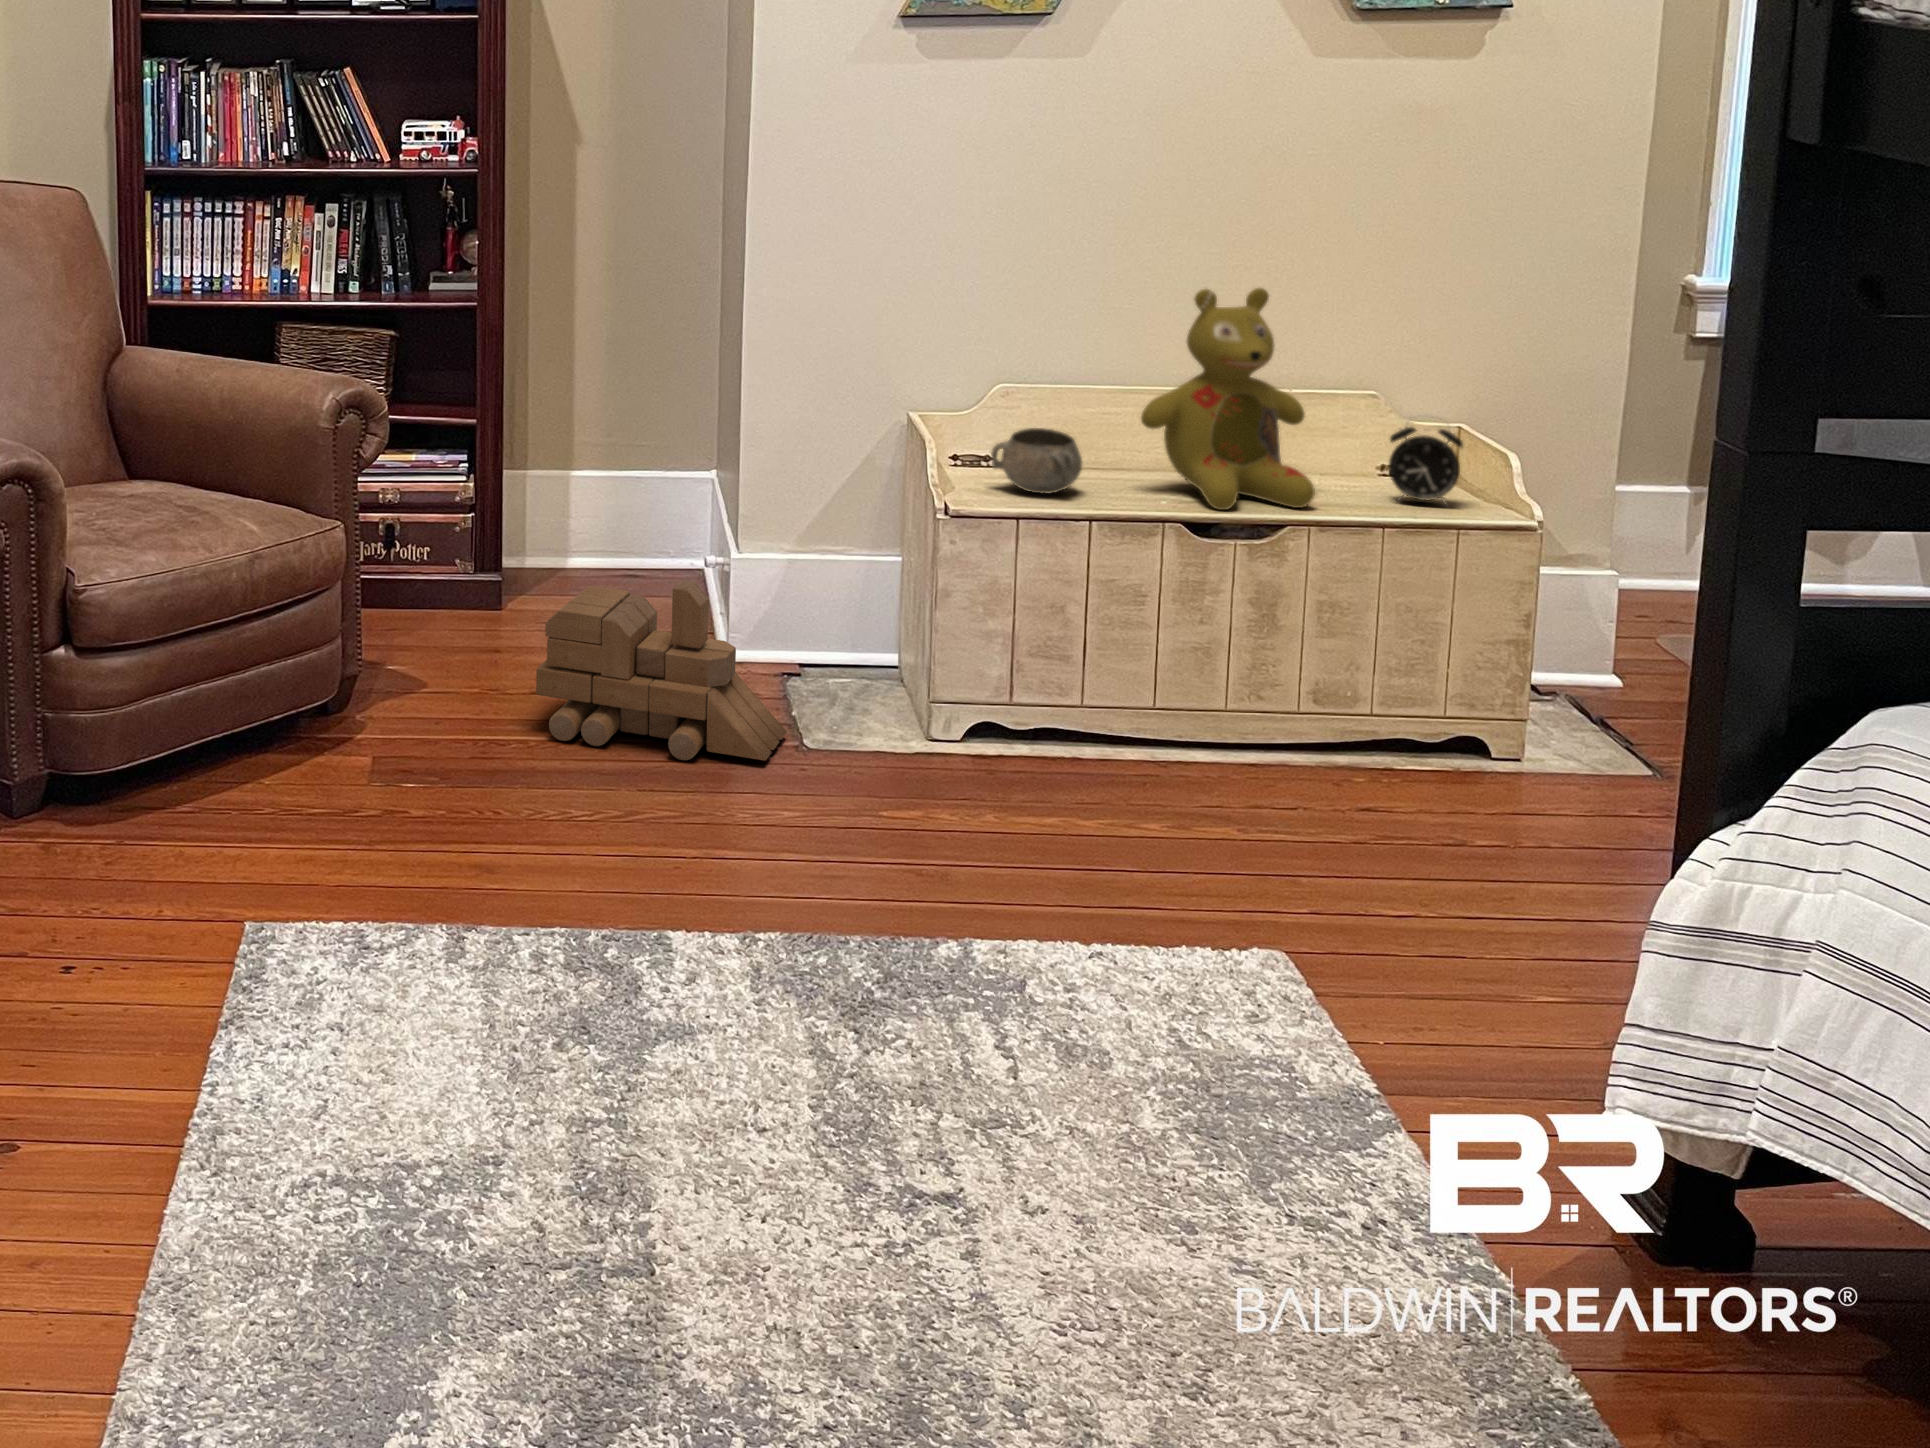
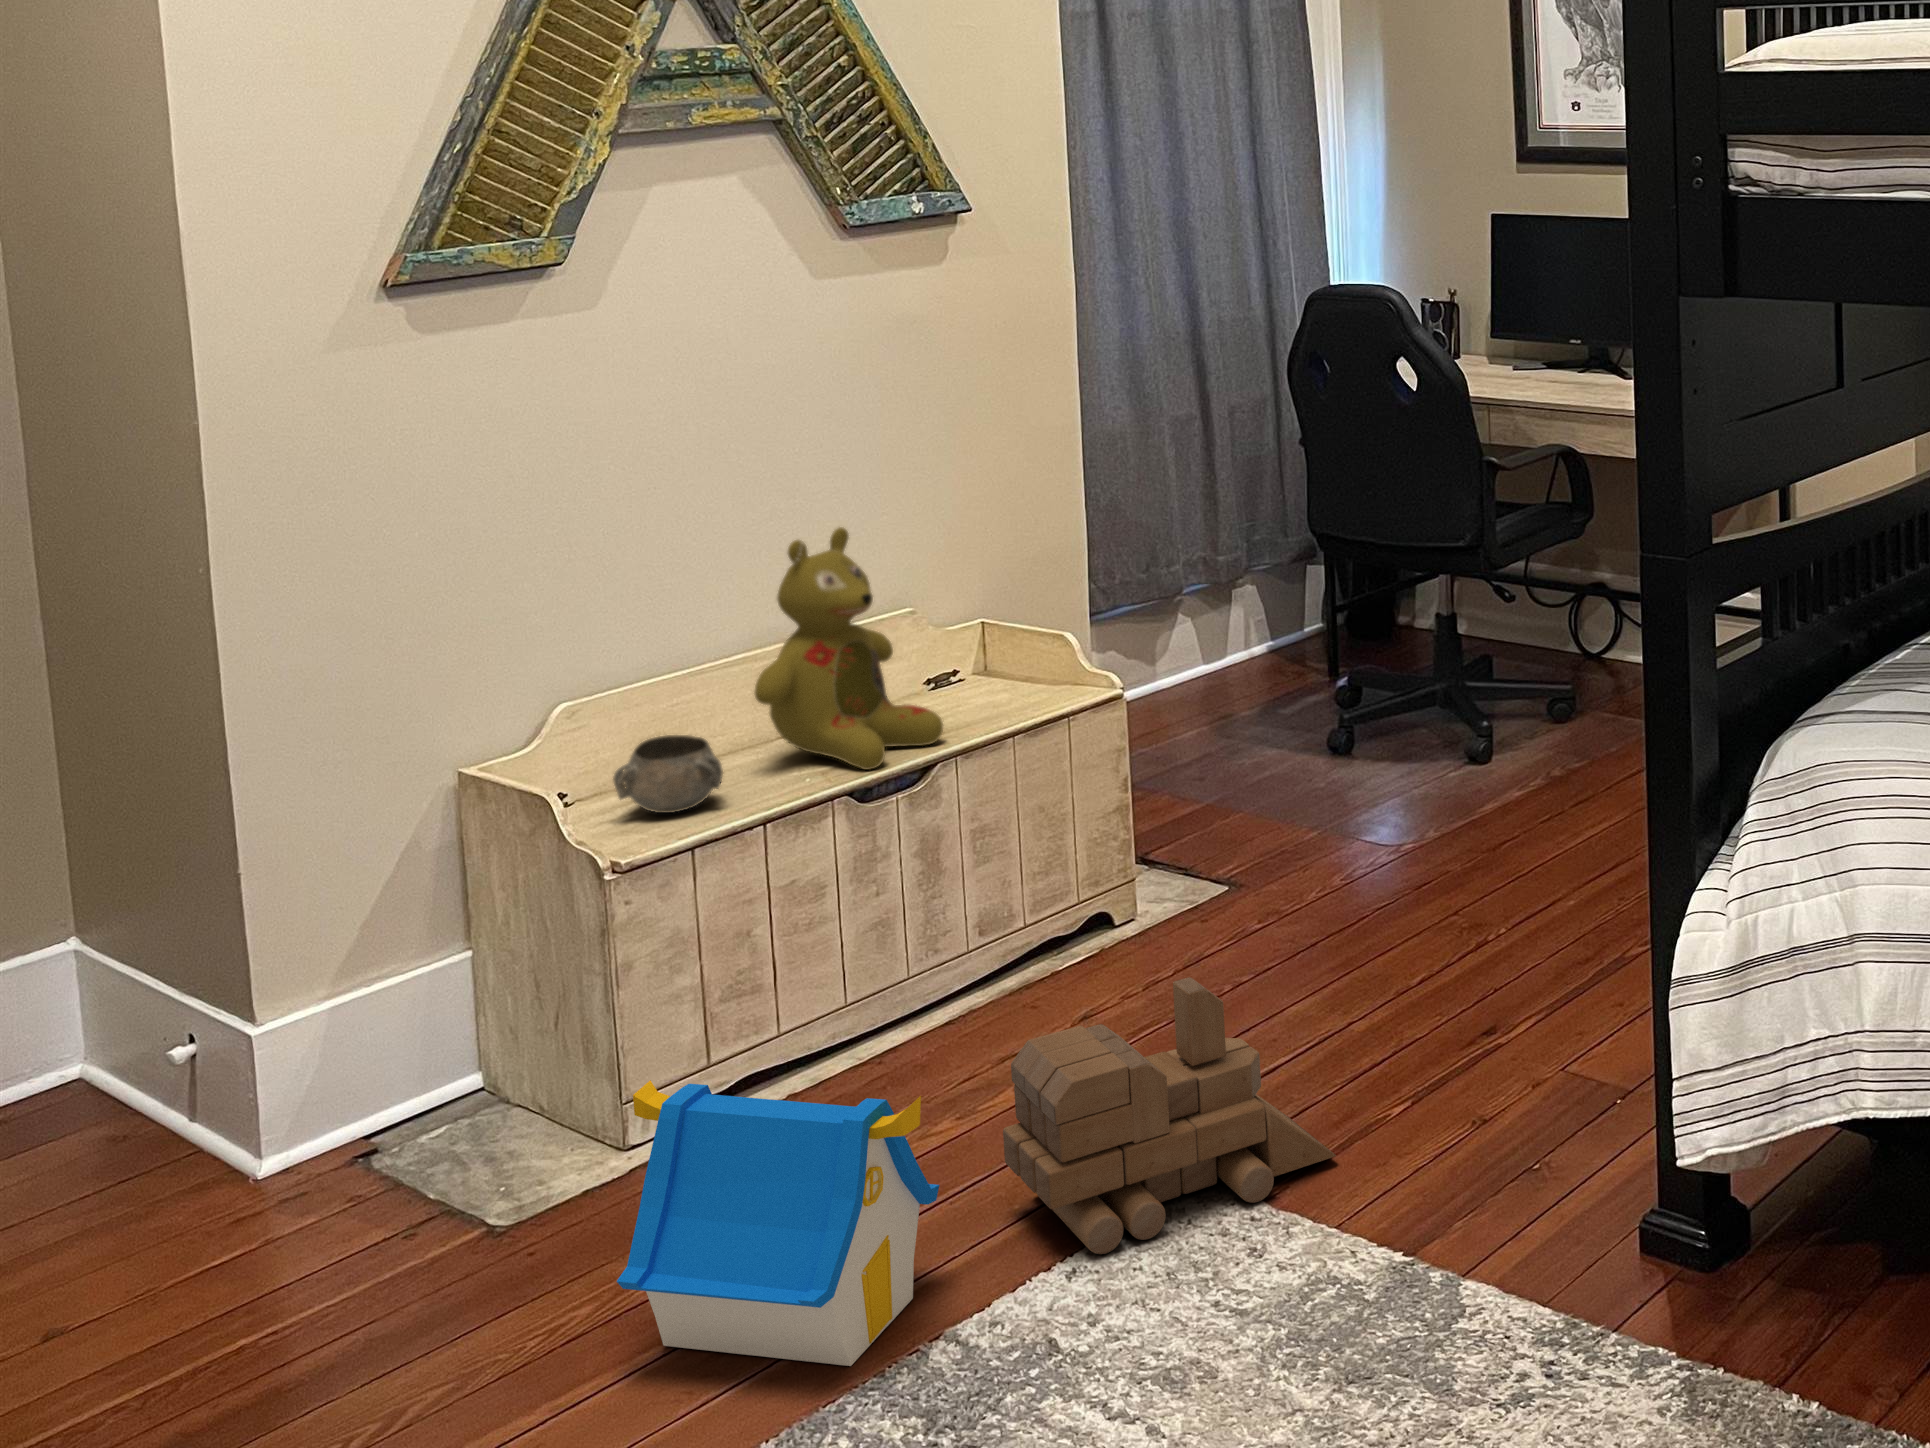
alarm clock: present [1389,417,1463,501] -> none [972,618,1041,711]
toy train: present [536,580,787,761] -> present [1003,977,1336,1254]
toy house: none [757,659,1019,929] -> present [617,1080,940,1366]

